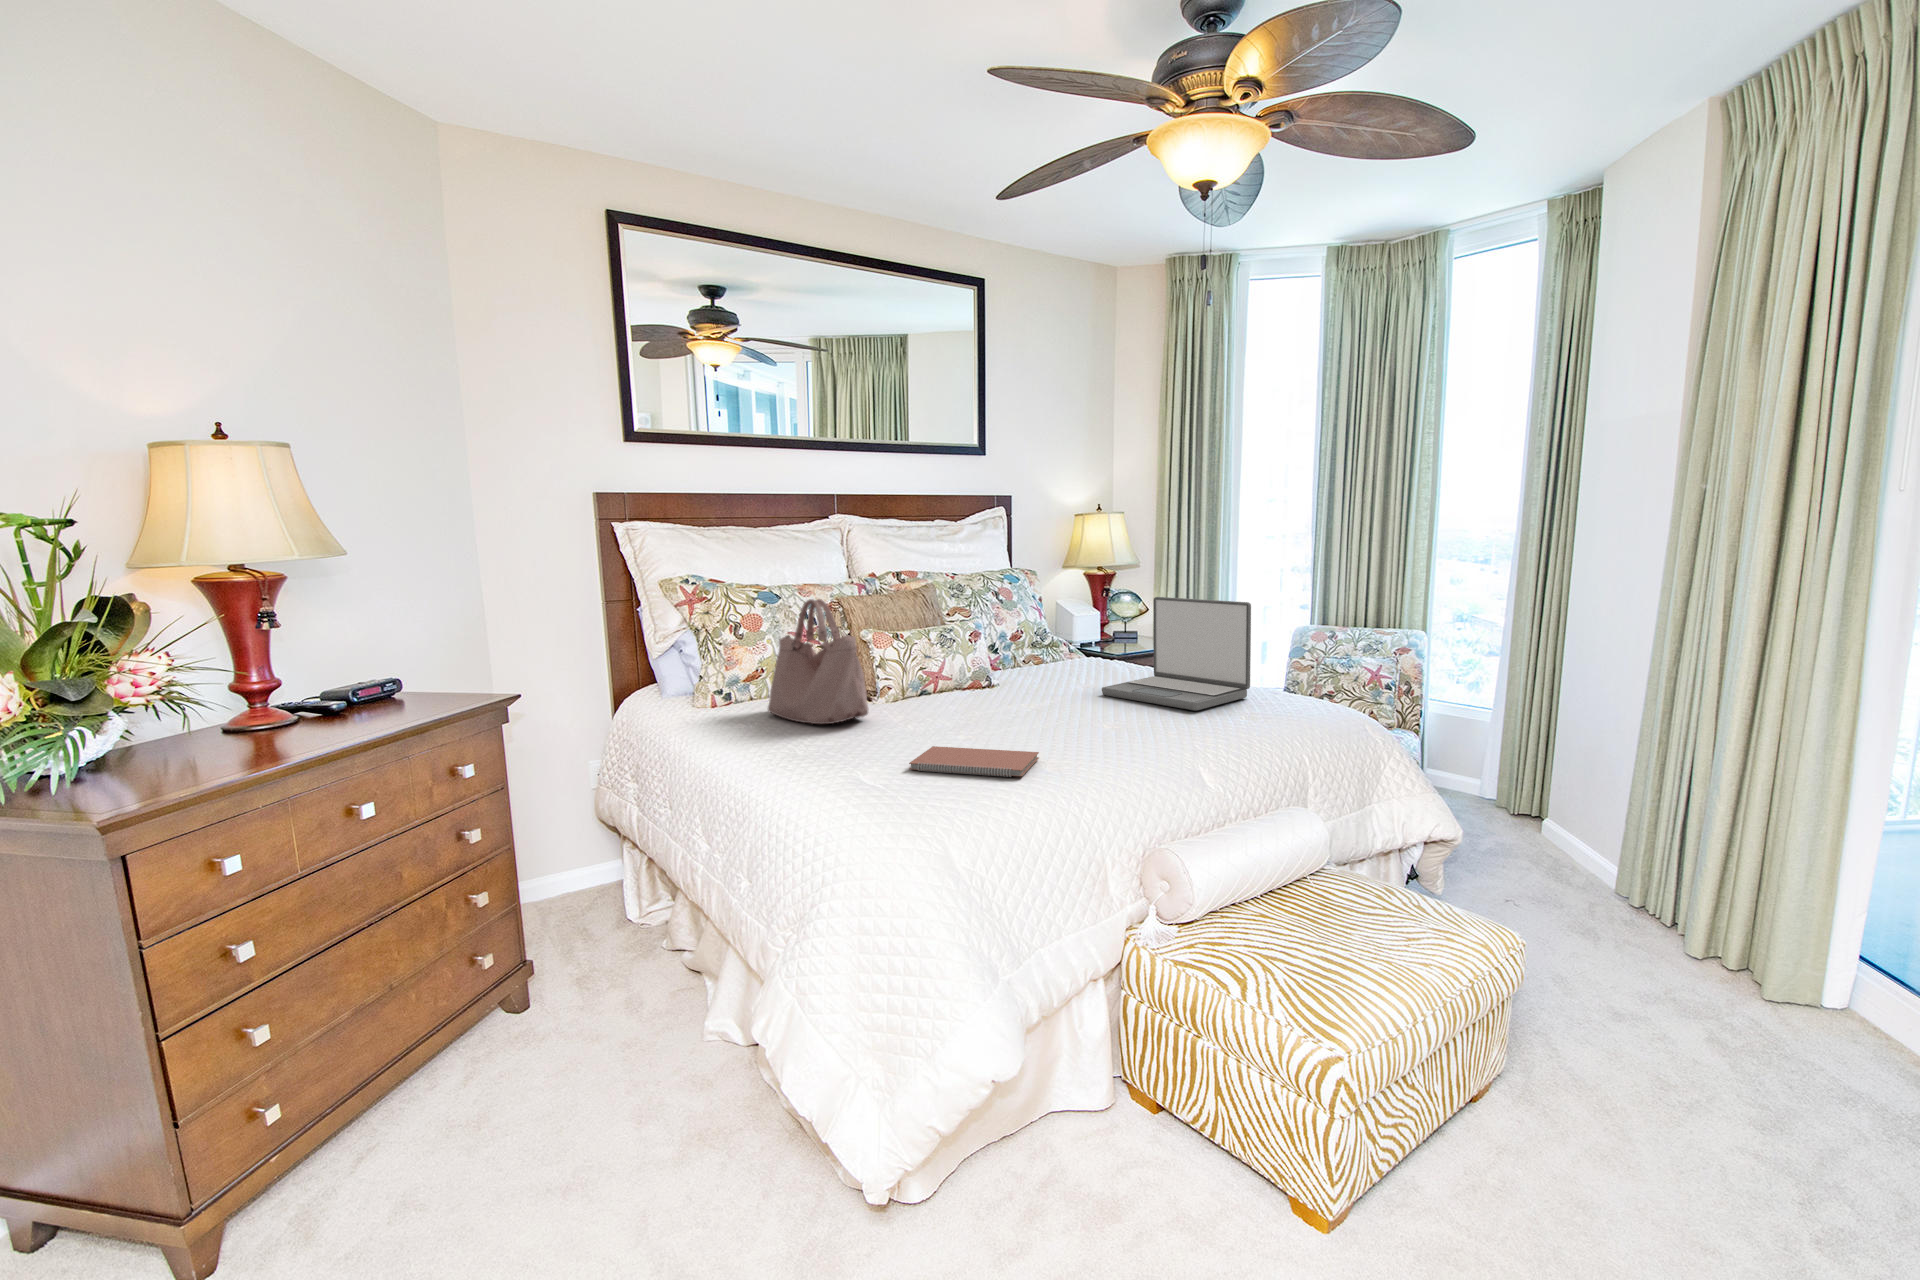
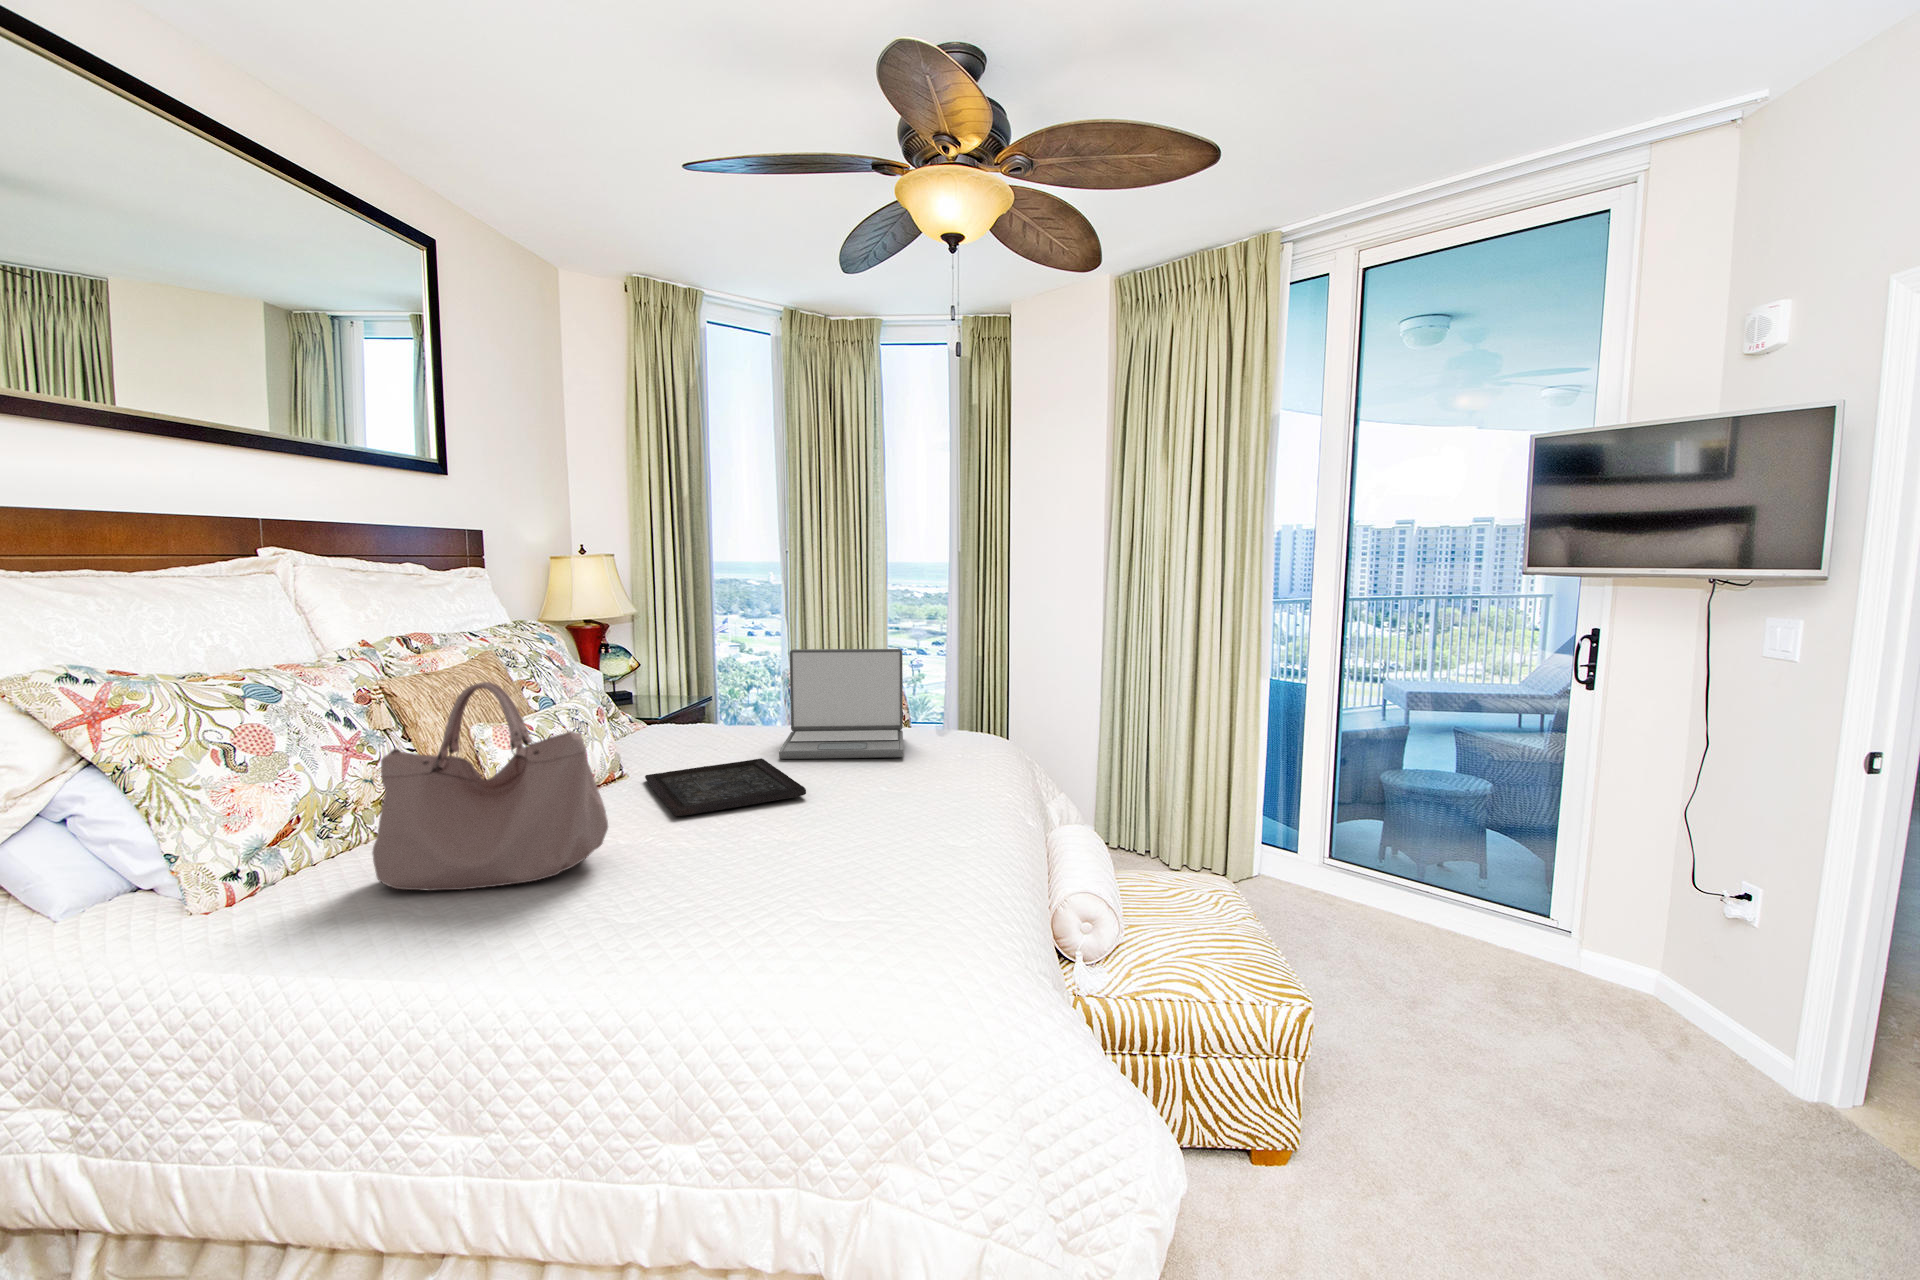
tray: none [946,687,1079,719] -> present [645,758,806,816]
notebook: present [909,746,1039,777] -> none [793,831,959,897]

